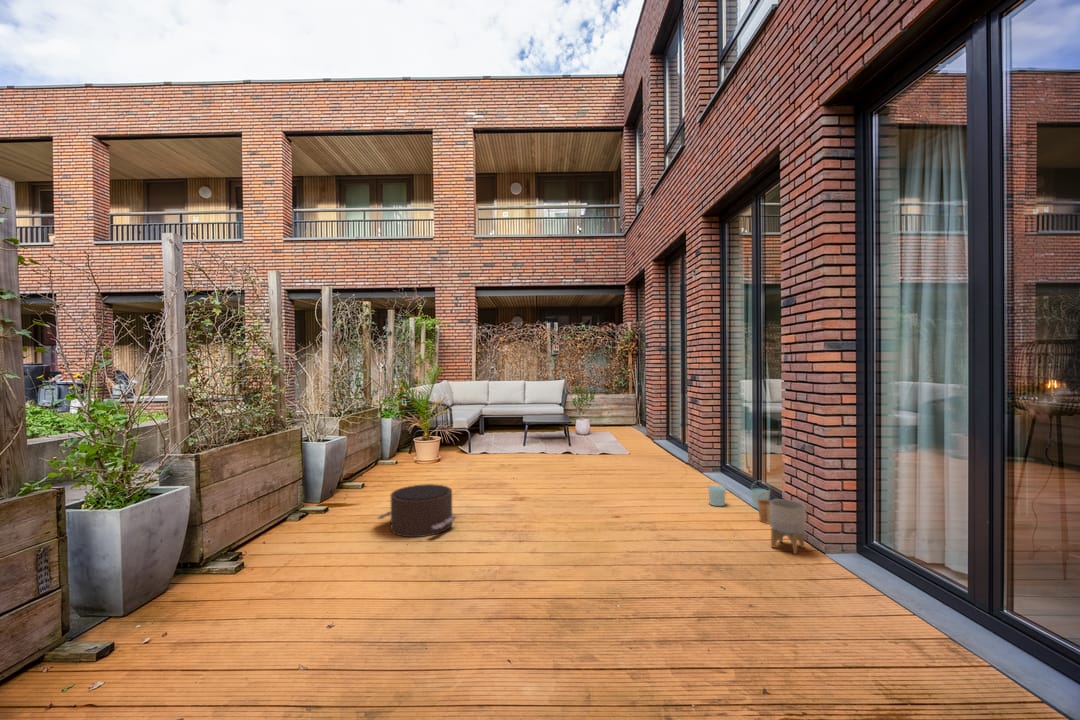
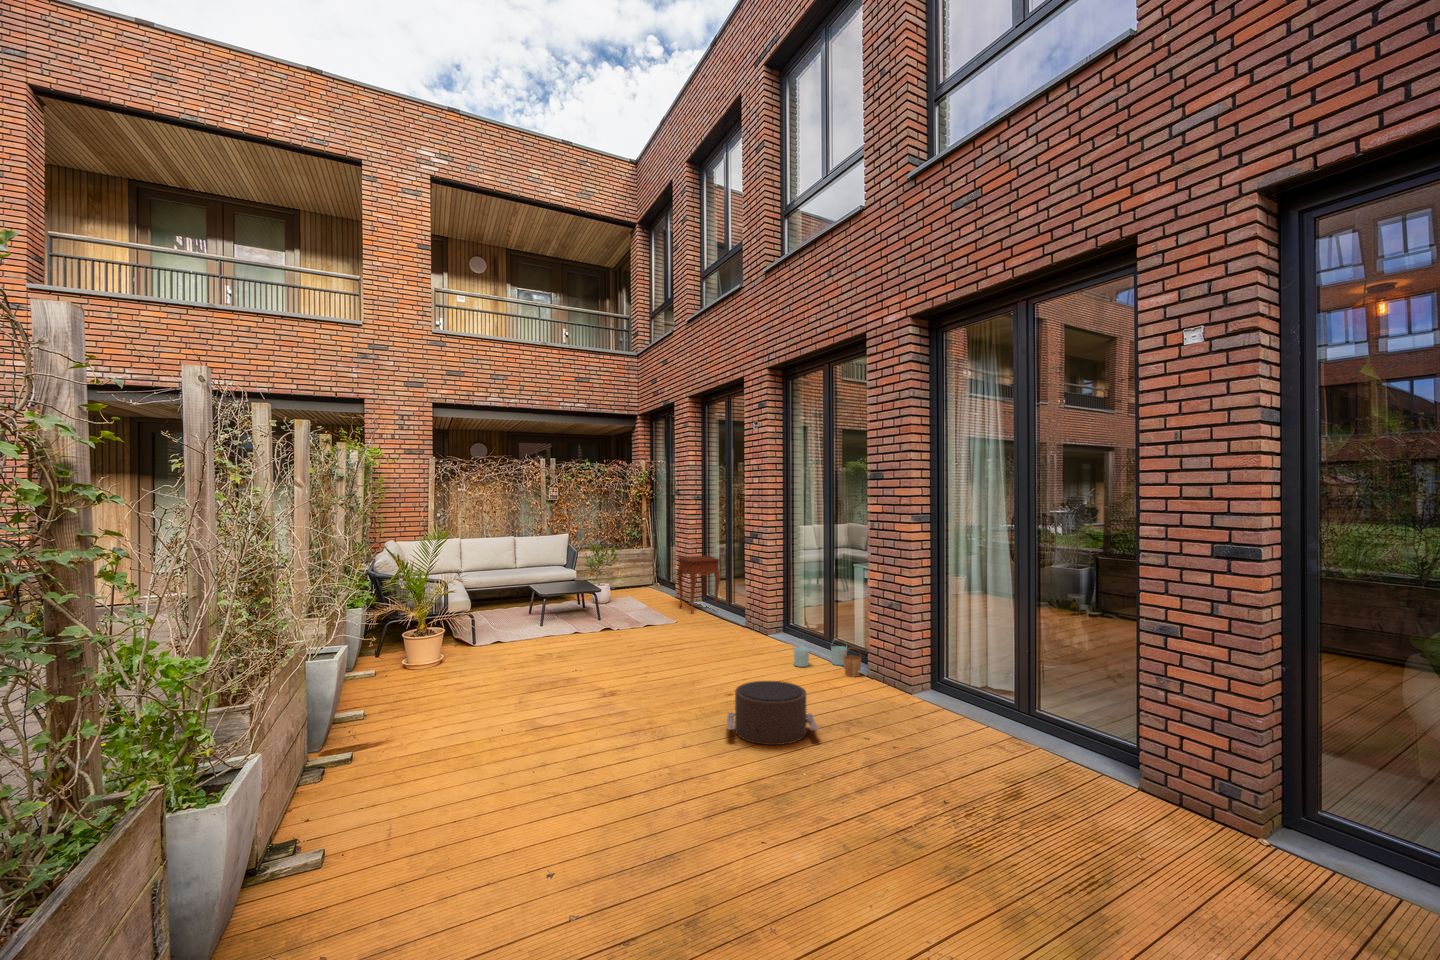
side table: none [639,398,677,448] -> present [677,556,720,614]
pouf: present [378,484,457,537] -> present [727,681,818,745]
planter: present [770,499,806,554] -> none [866,652,894,698]

